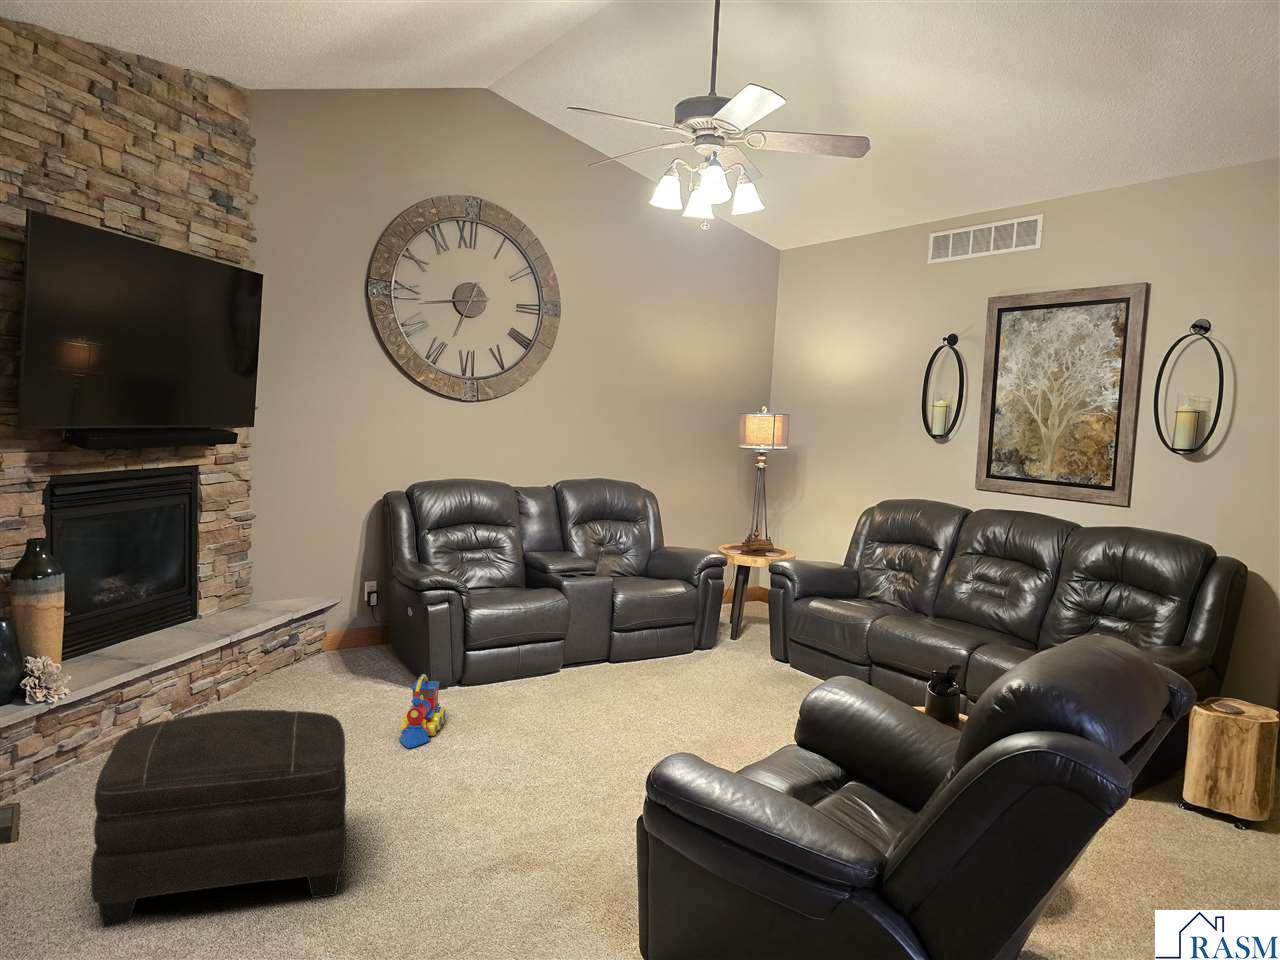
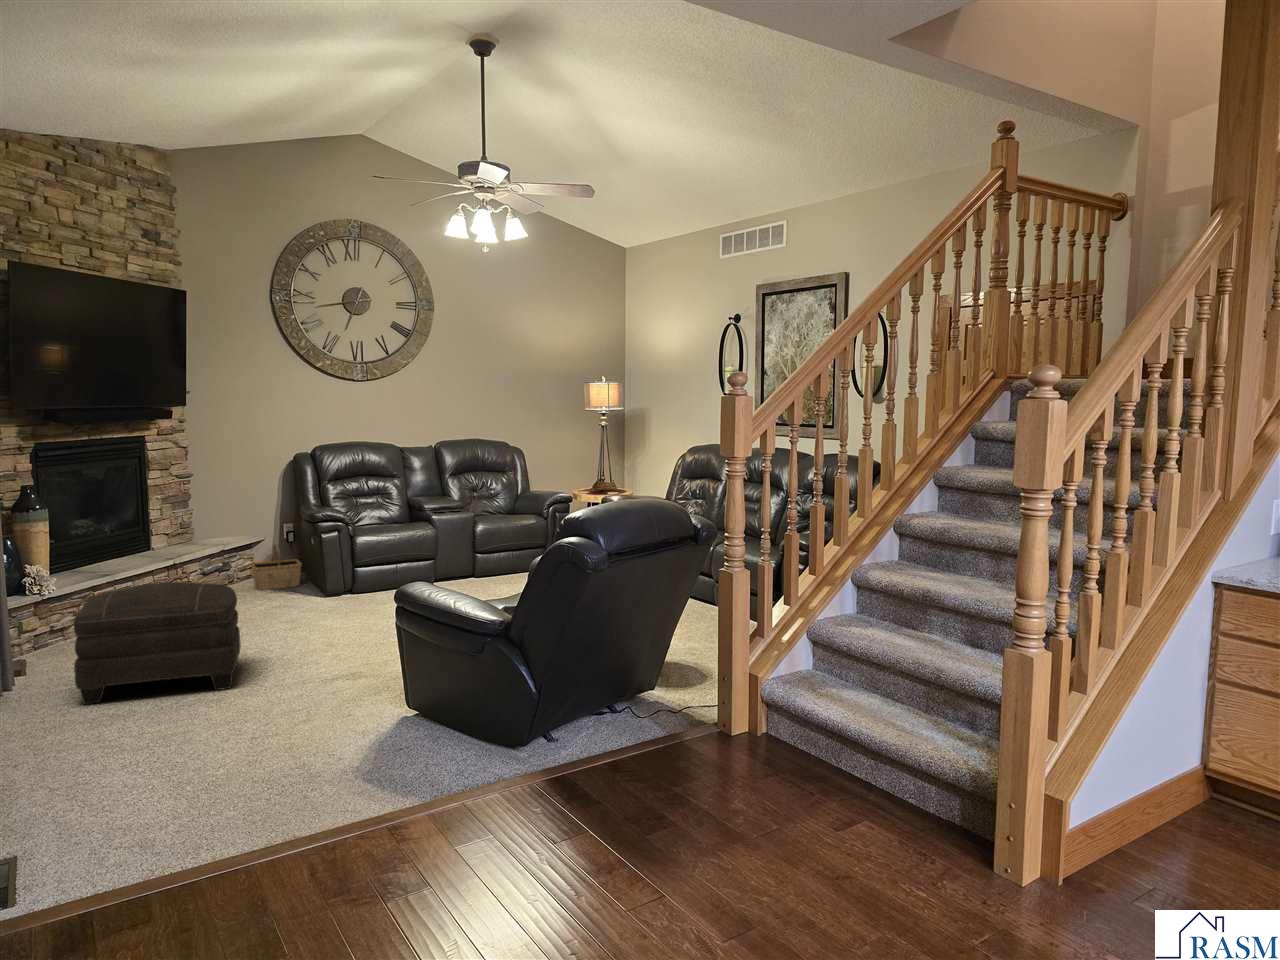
basket: none [325,612,391,675] -> present [251,545,302,590]
toy train: present [398,674,446,748] -> none [294,577,332,626]

